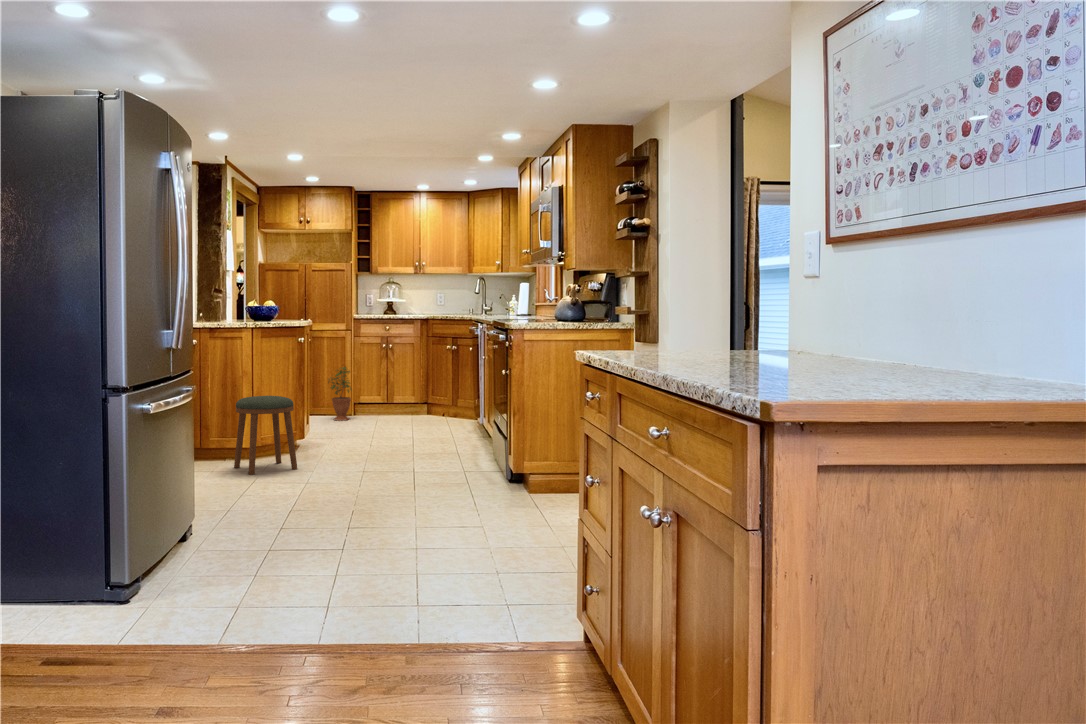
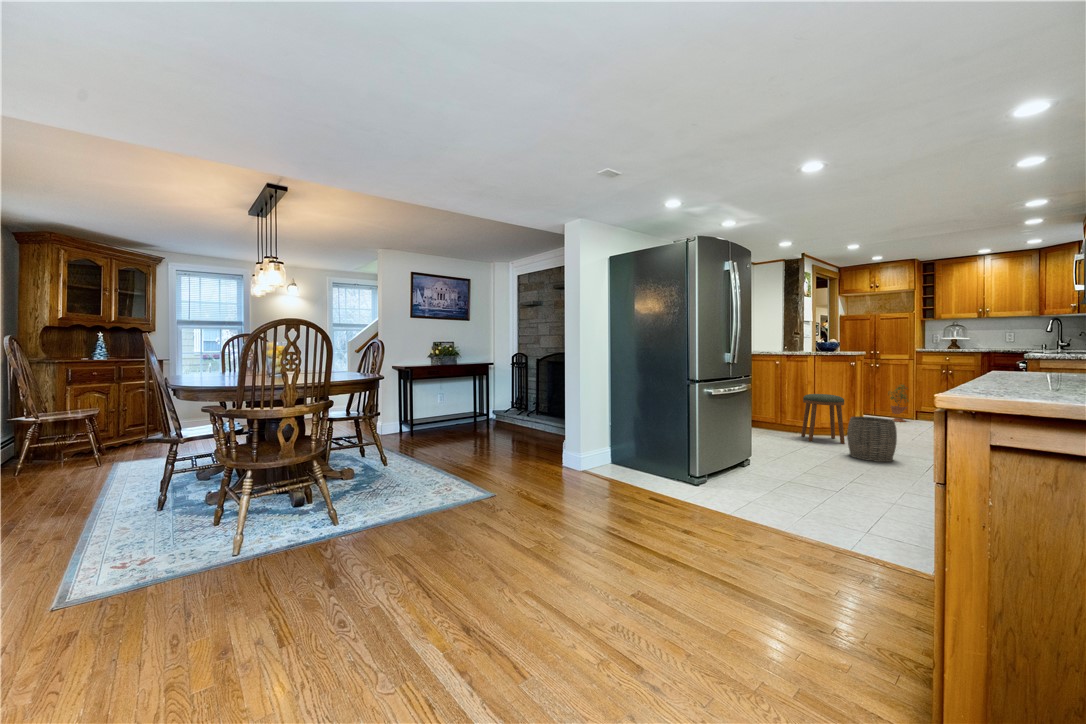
woven basket: none [308,426,366,490] -> present [847,417,897,462]

